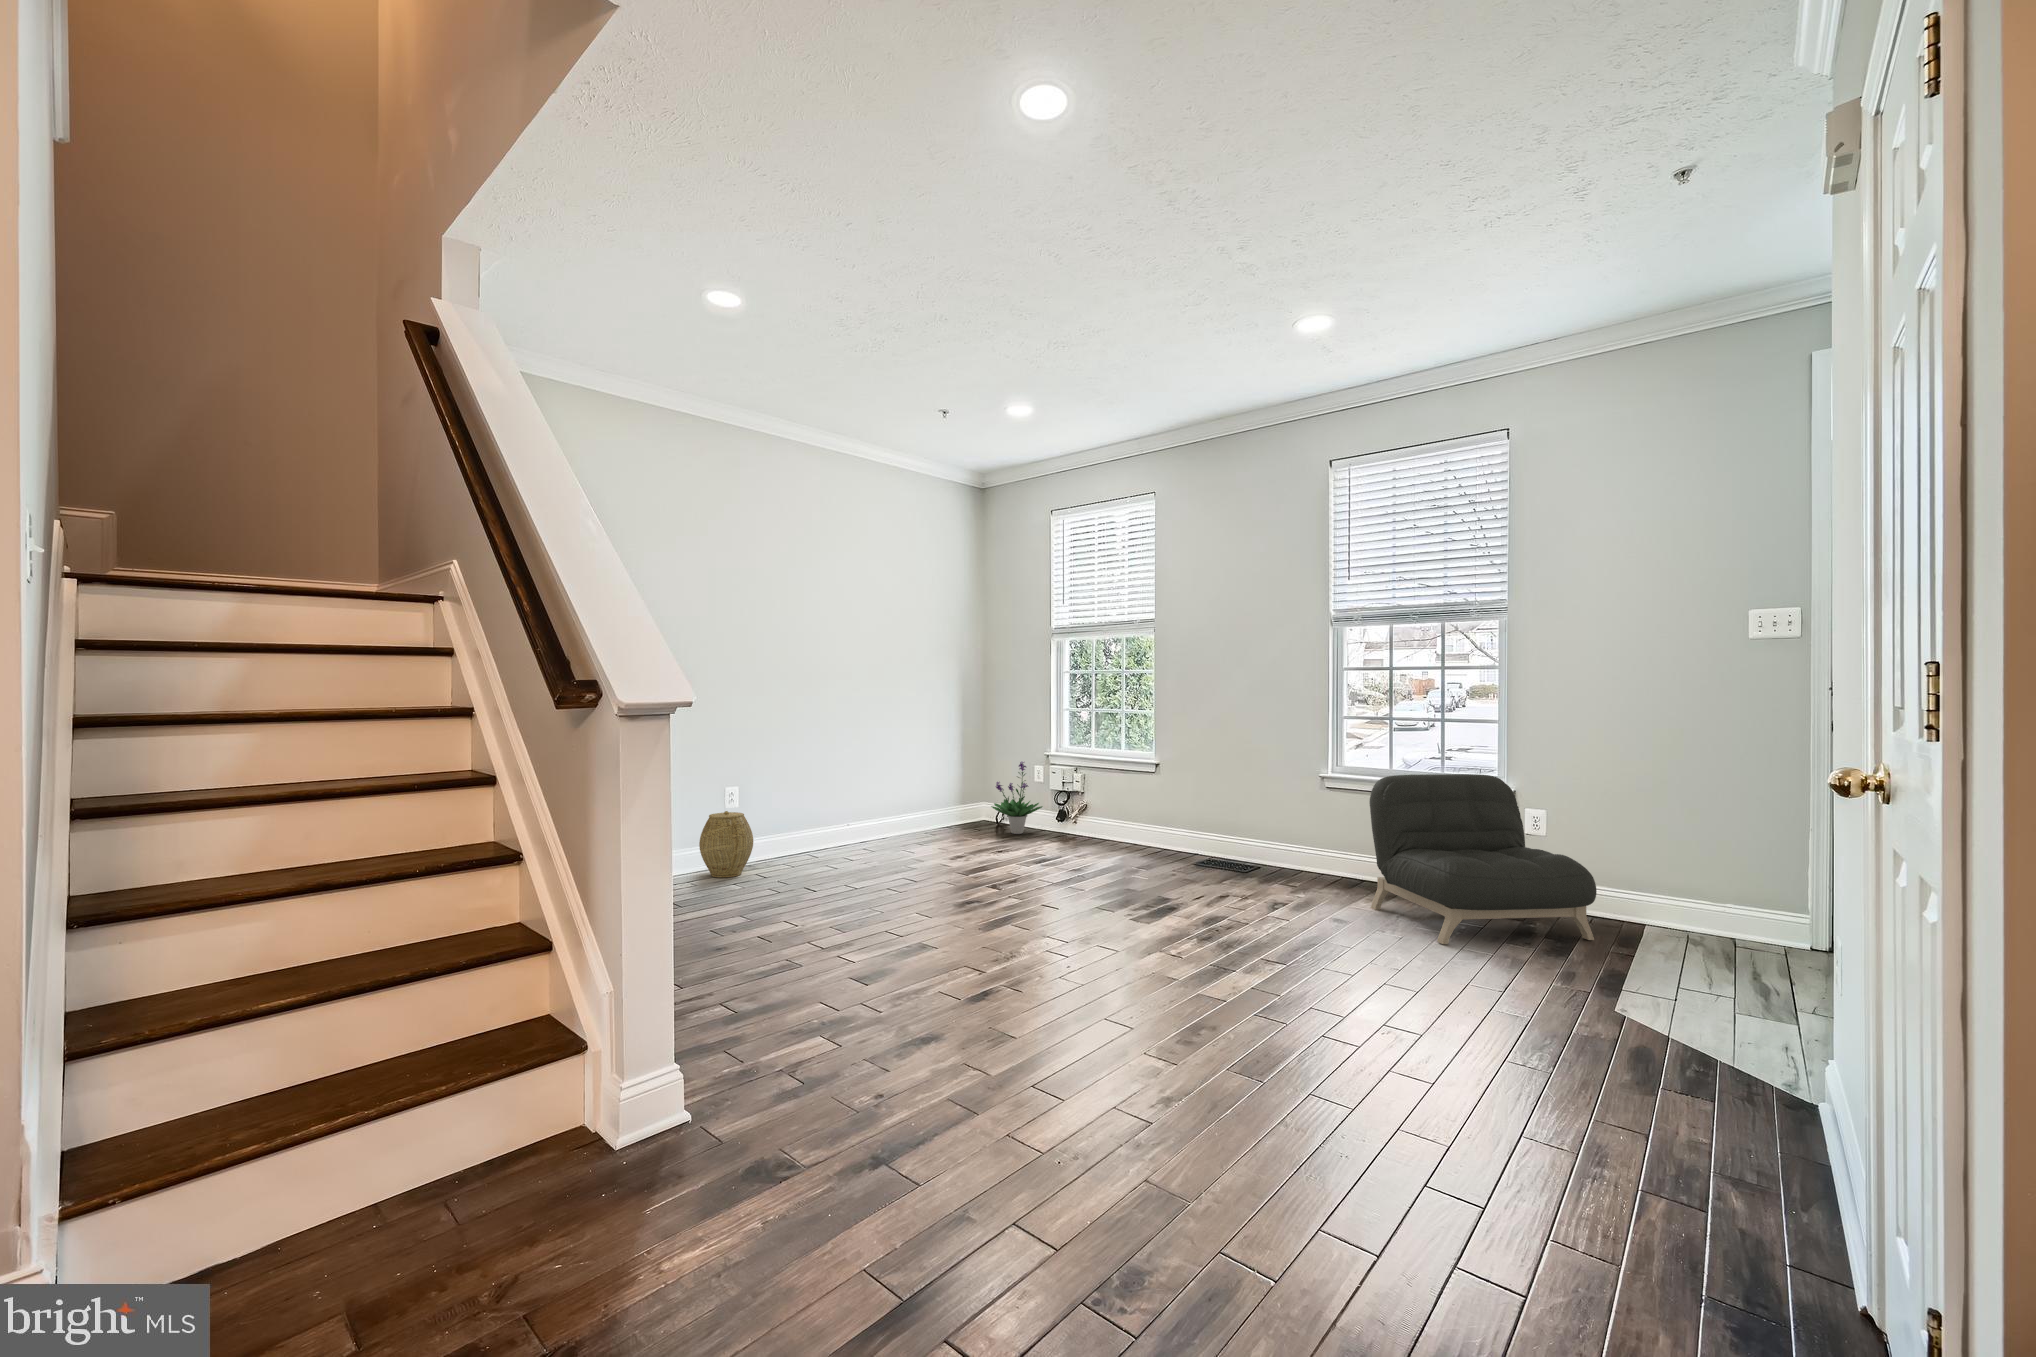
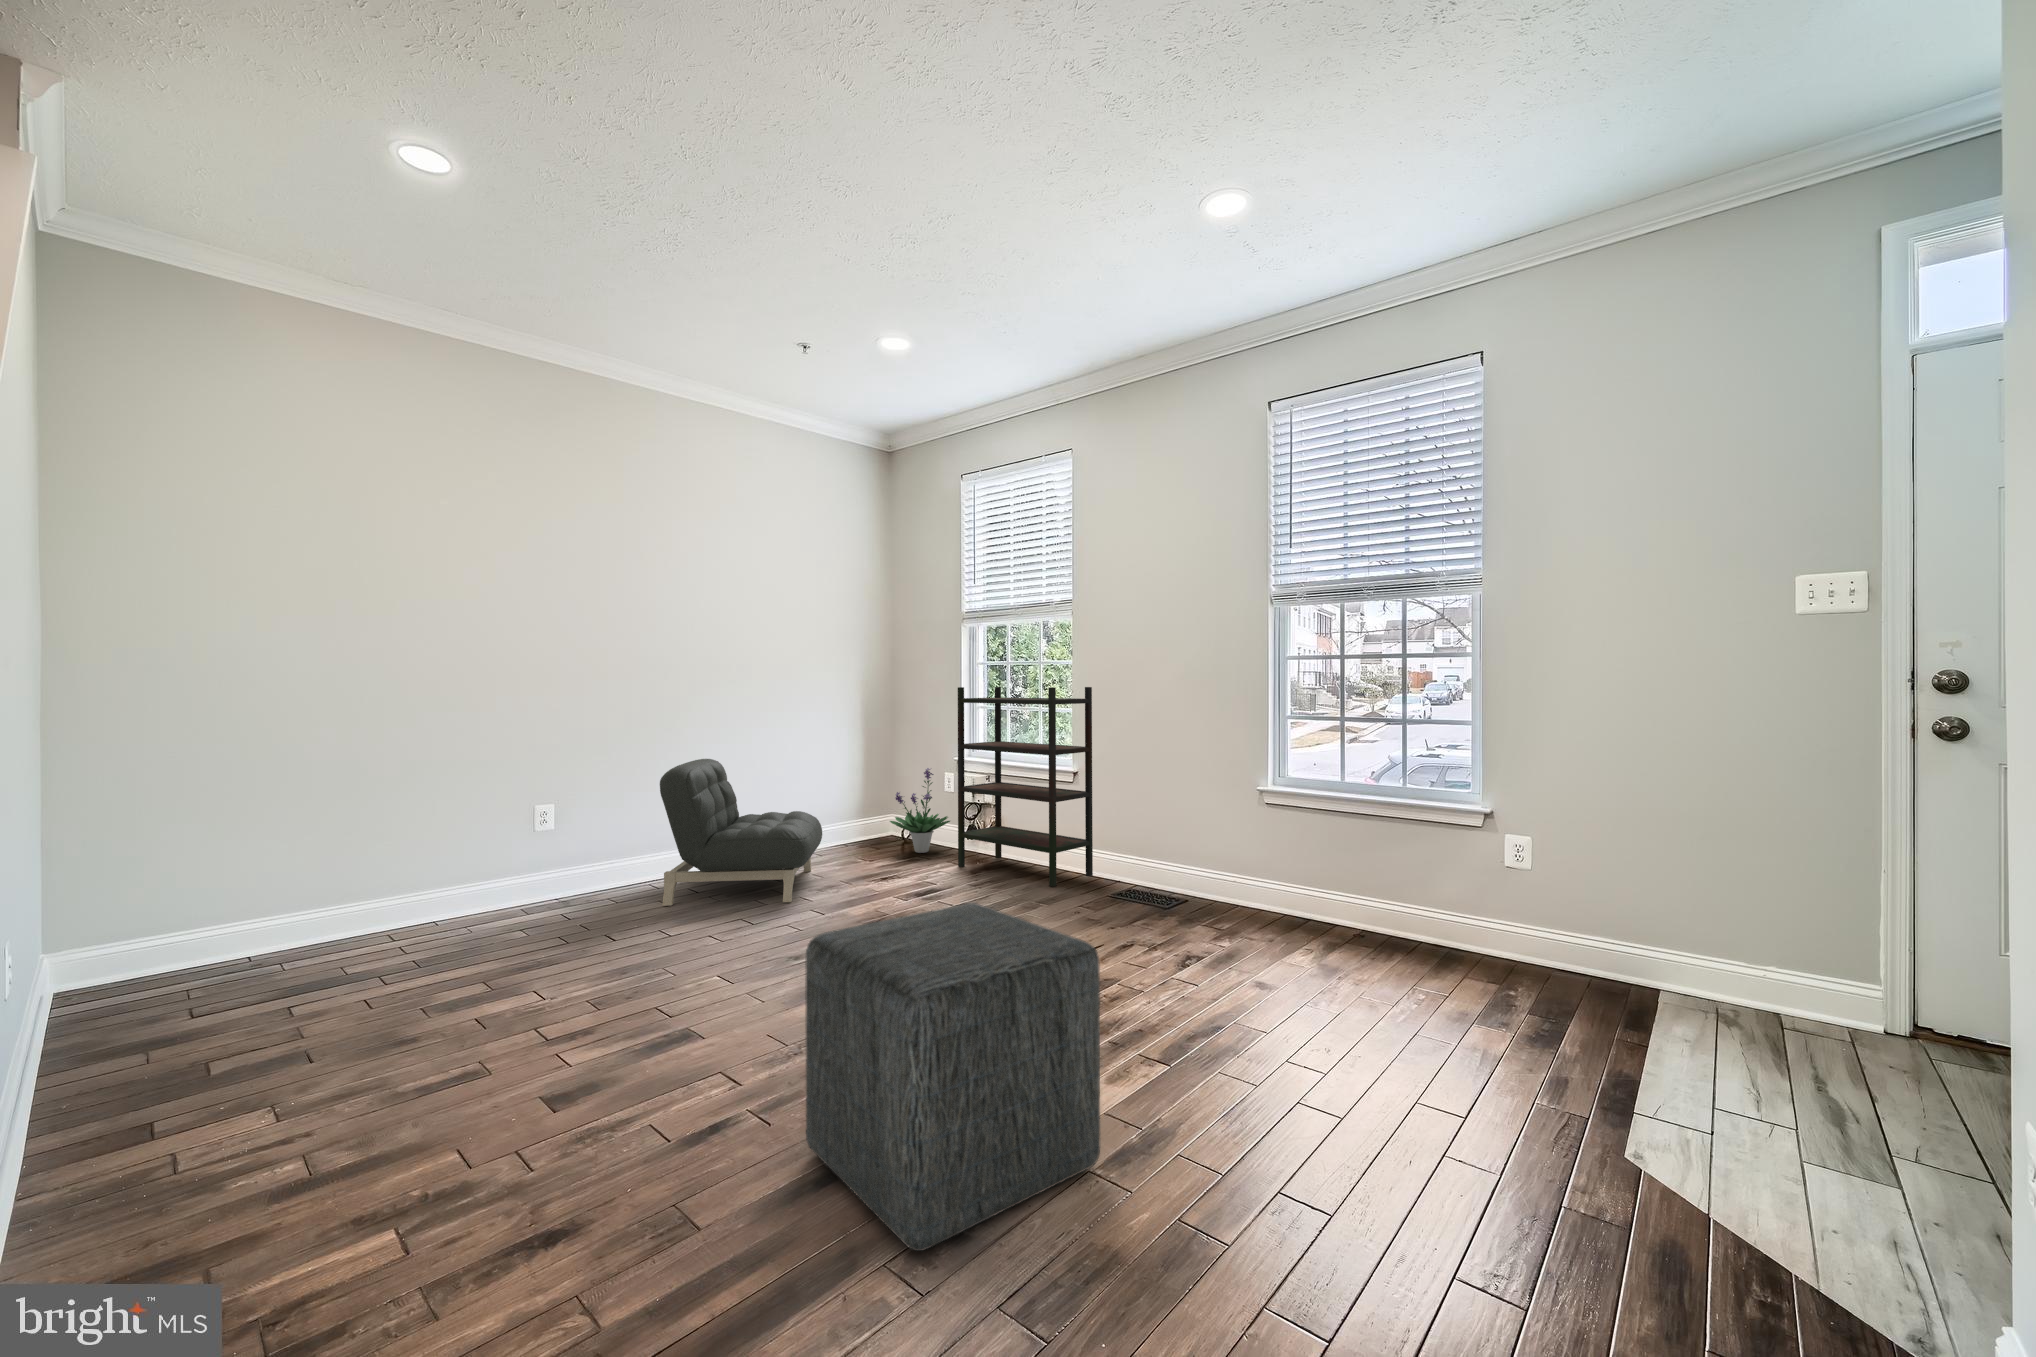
bookshelf: none [1055,692,1173,858] -> present [958,687,1093,887]
armchair: present [1370,774,1597,944] -> present [660,759,822,906]
woven basket: present [699,811,753,878] -> none [491,836,564,919]
ottoman: none [1059,843,1262,1046] -> present [805,903,1100,1251]

